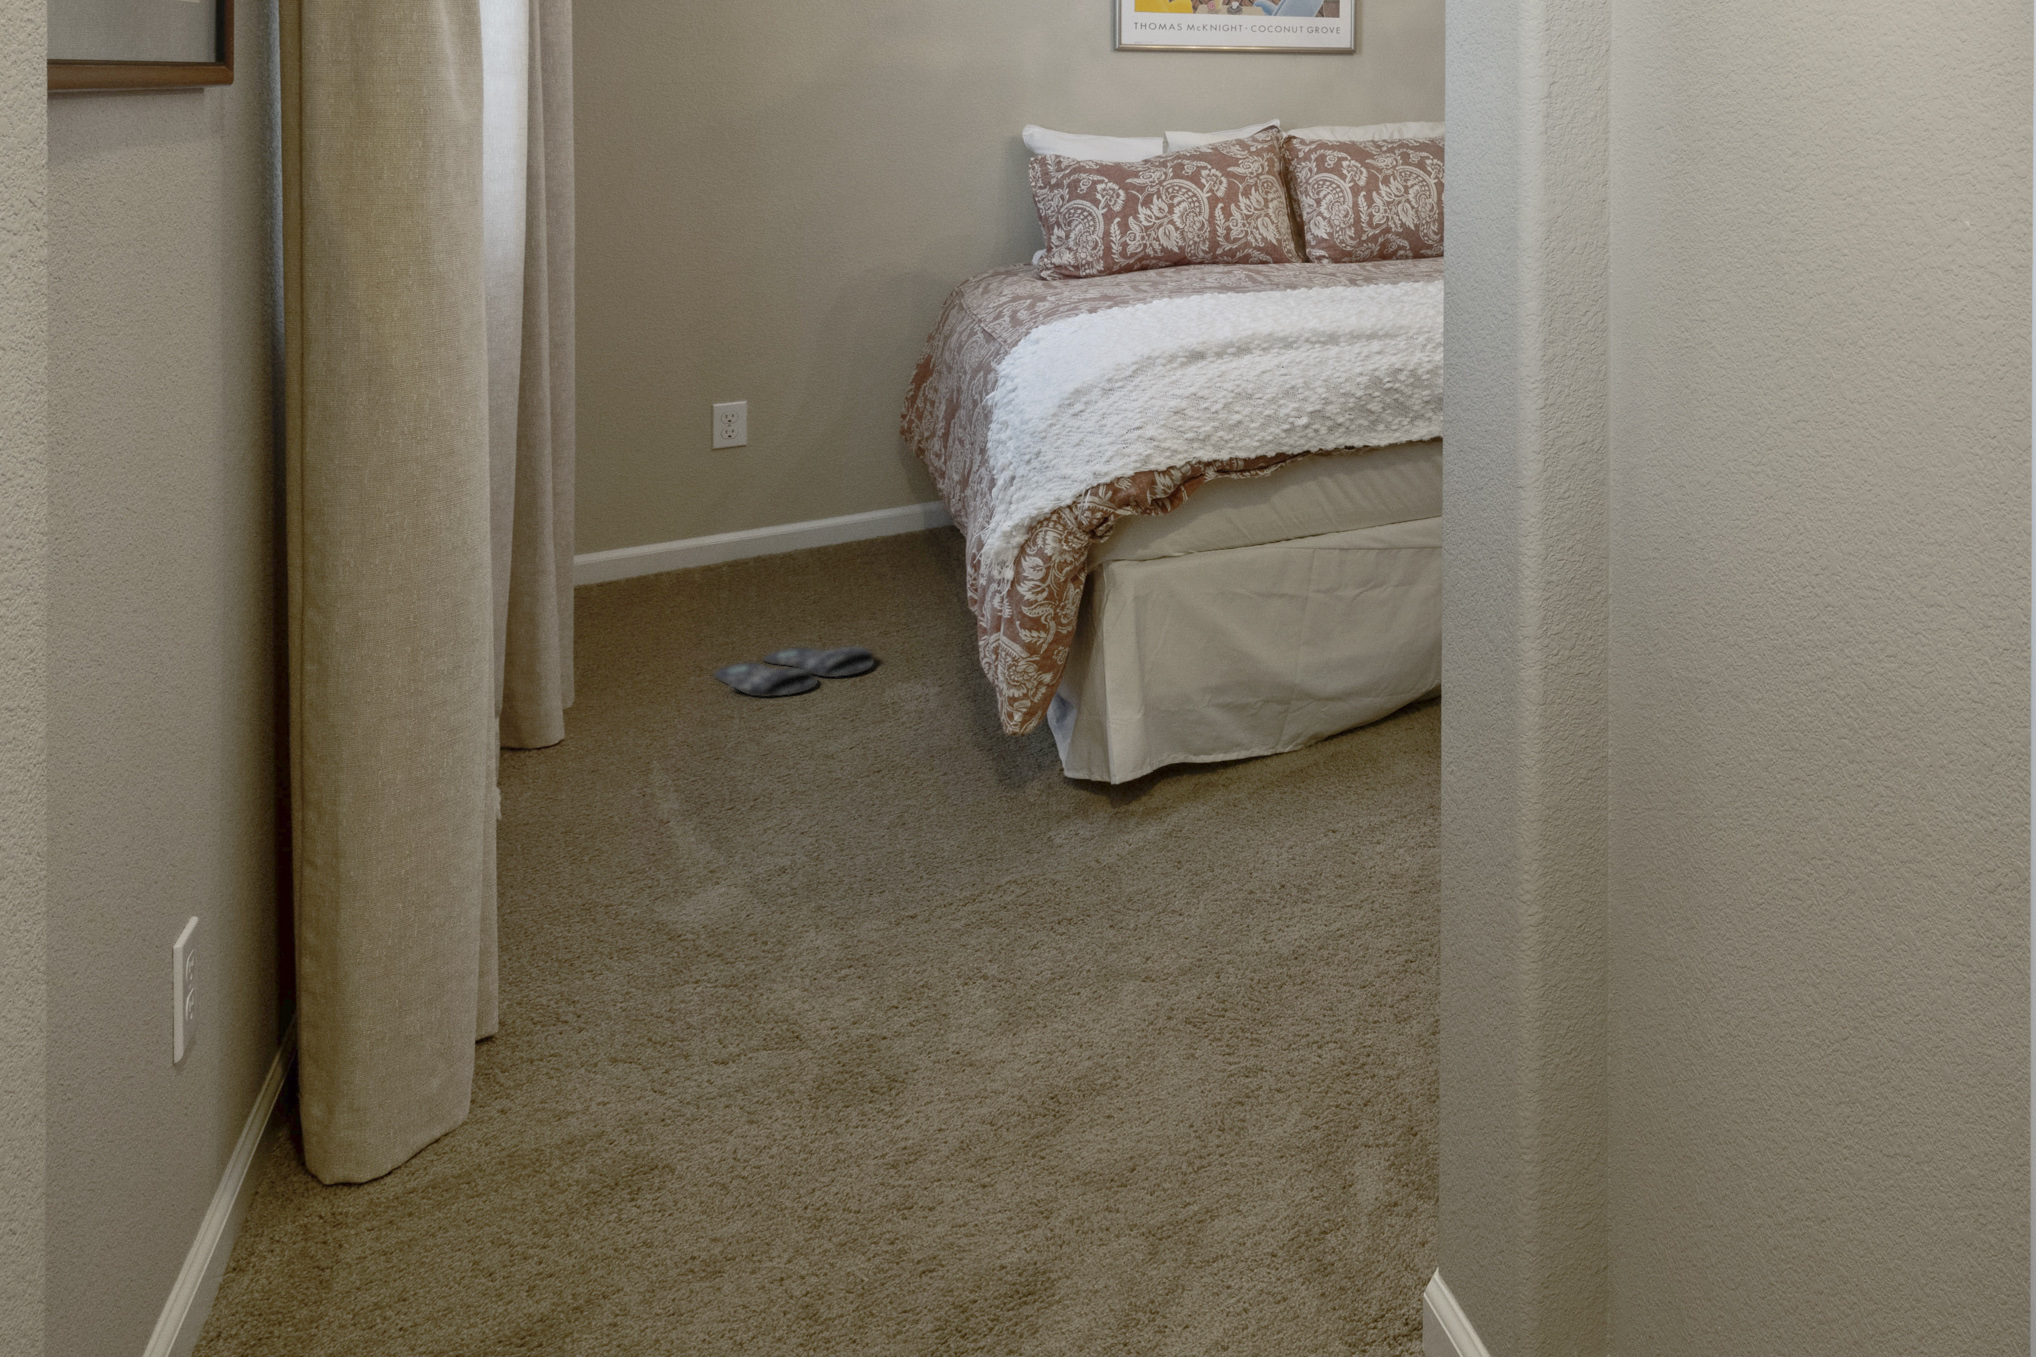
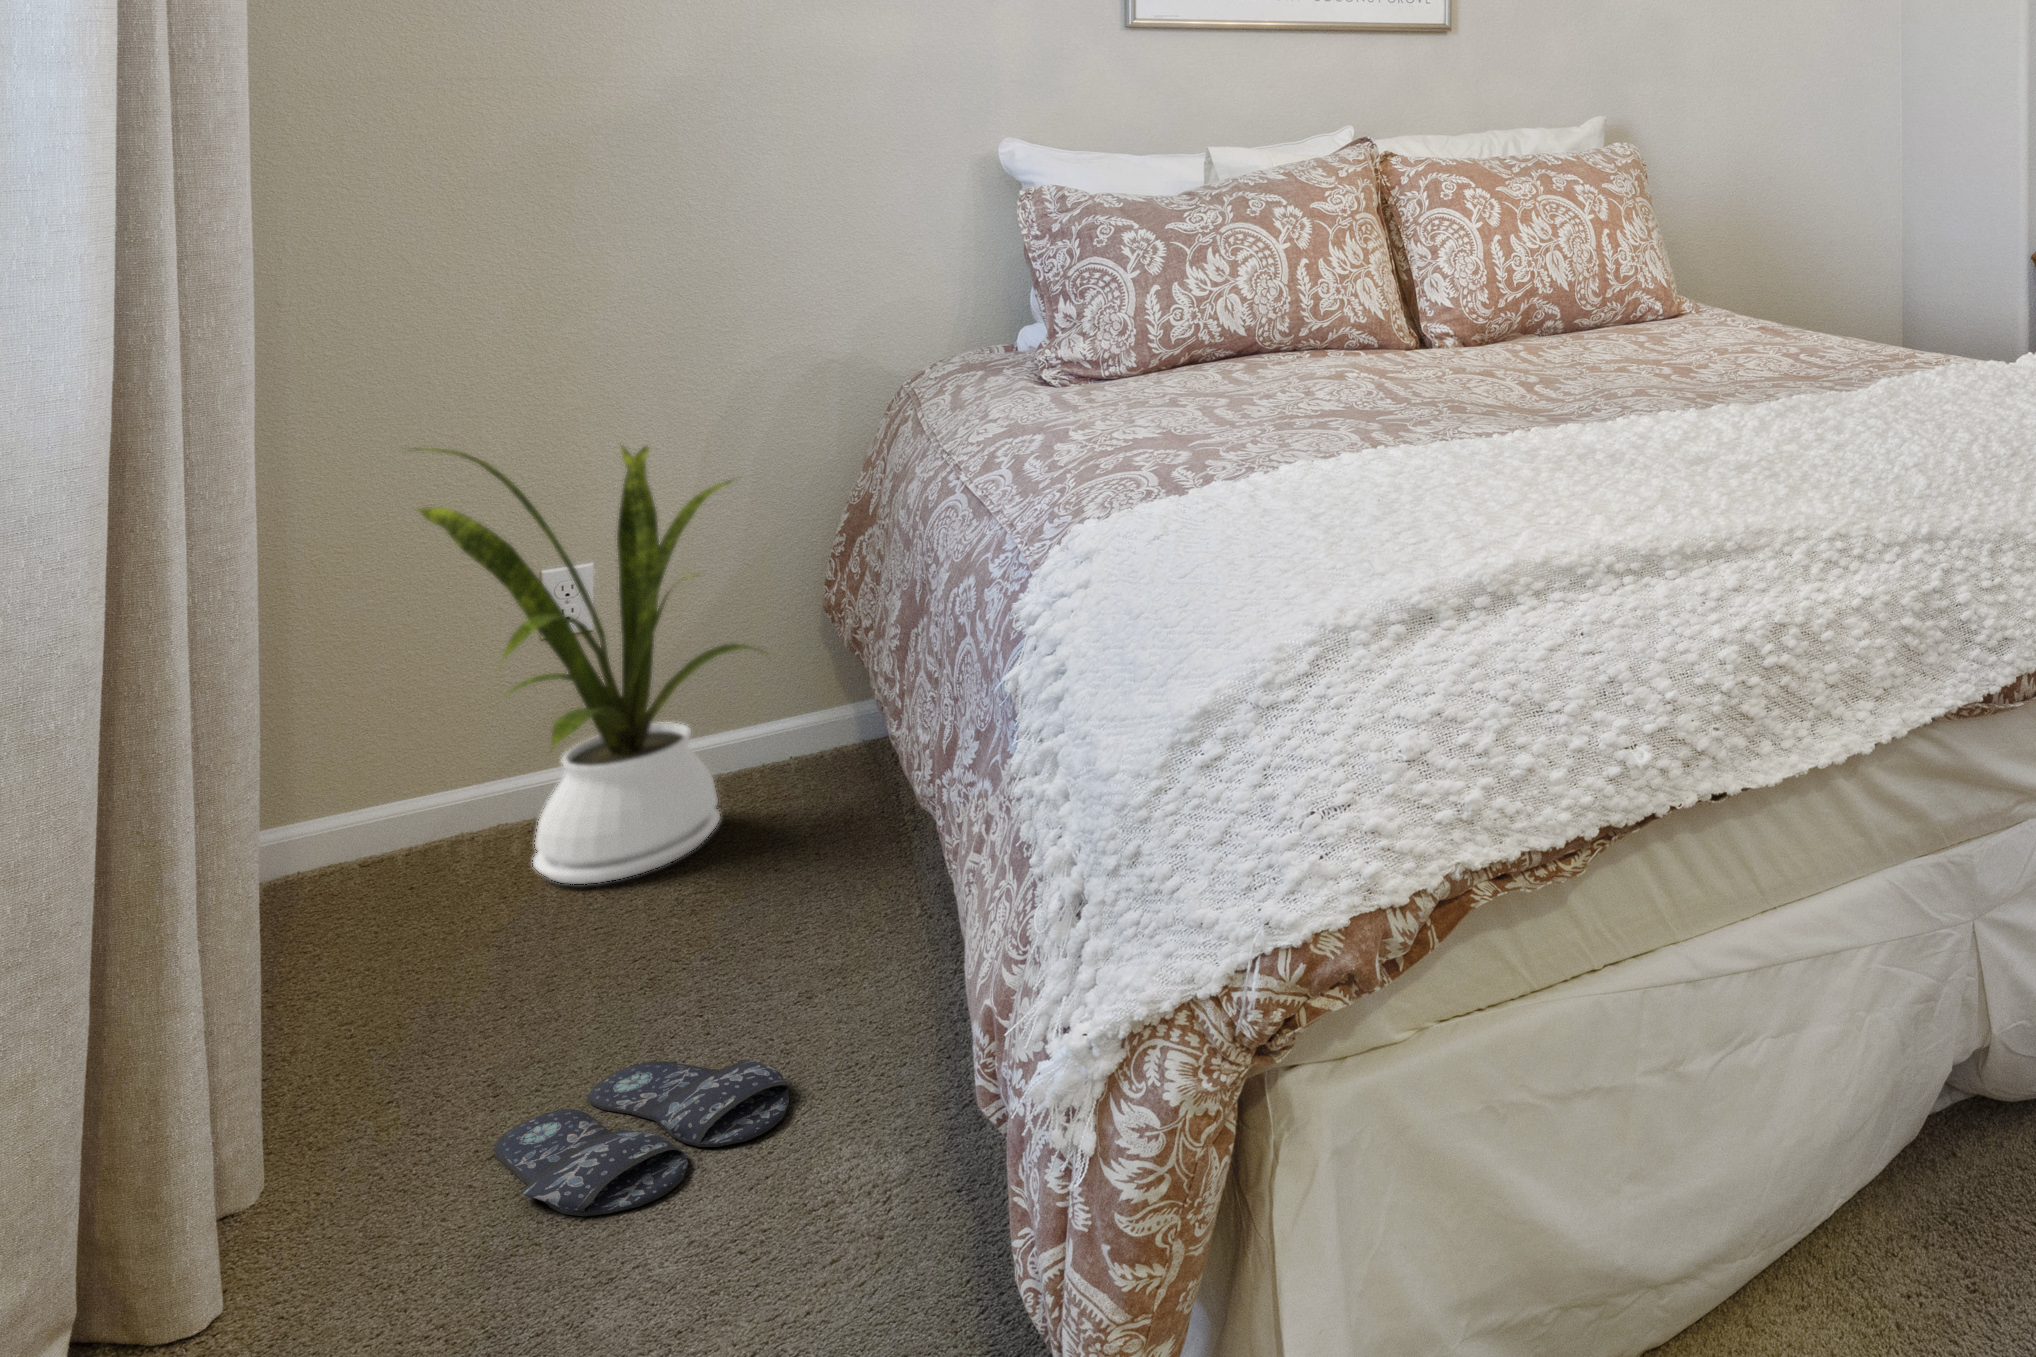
house plant: none [653,302,872,583] -> present [416,446,762,884]

